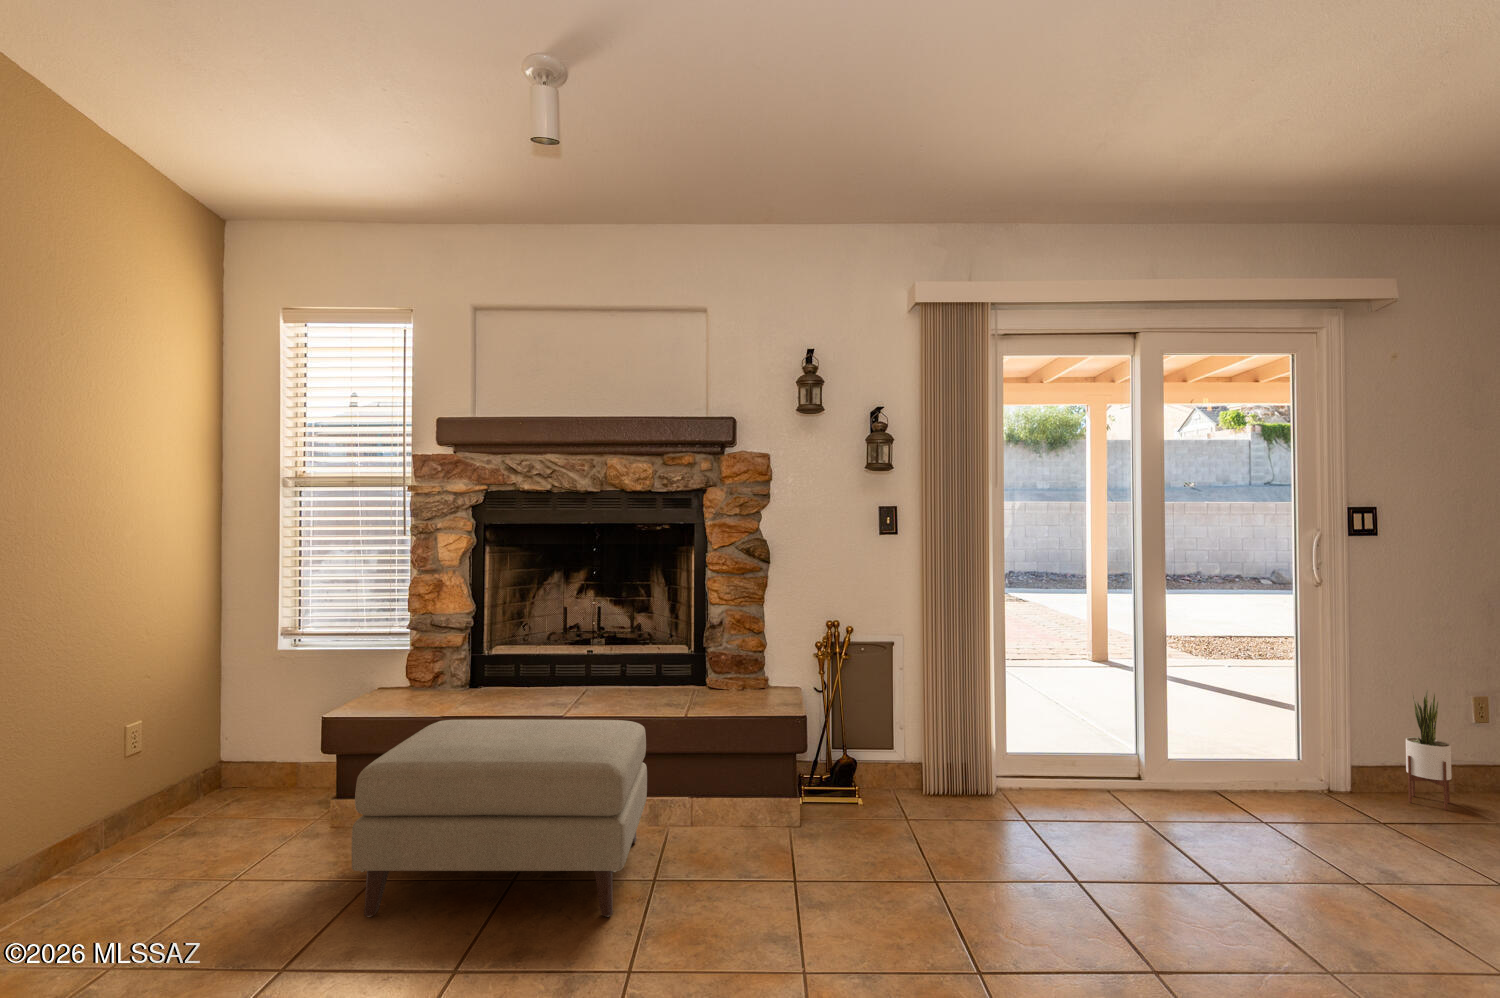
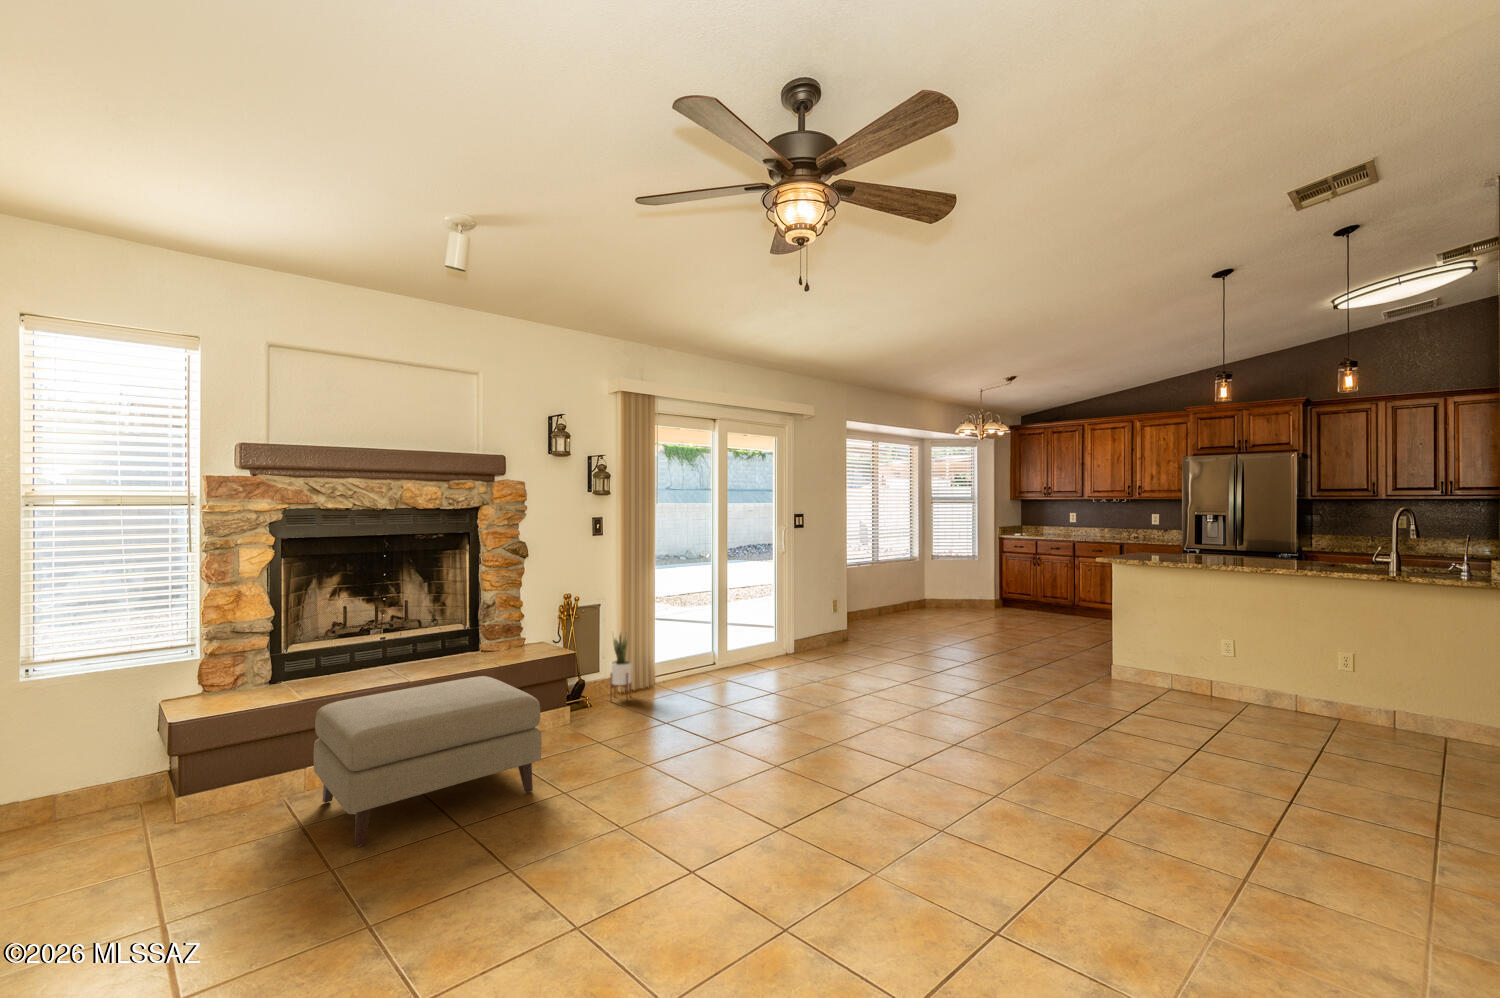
potted plant: present [1406,687,1452,810] -> present [610,632,632,701]

